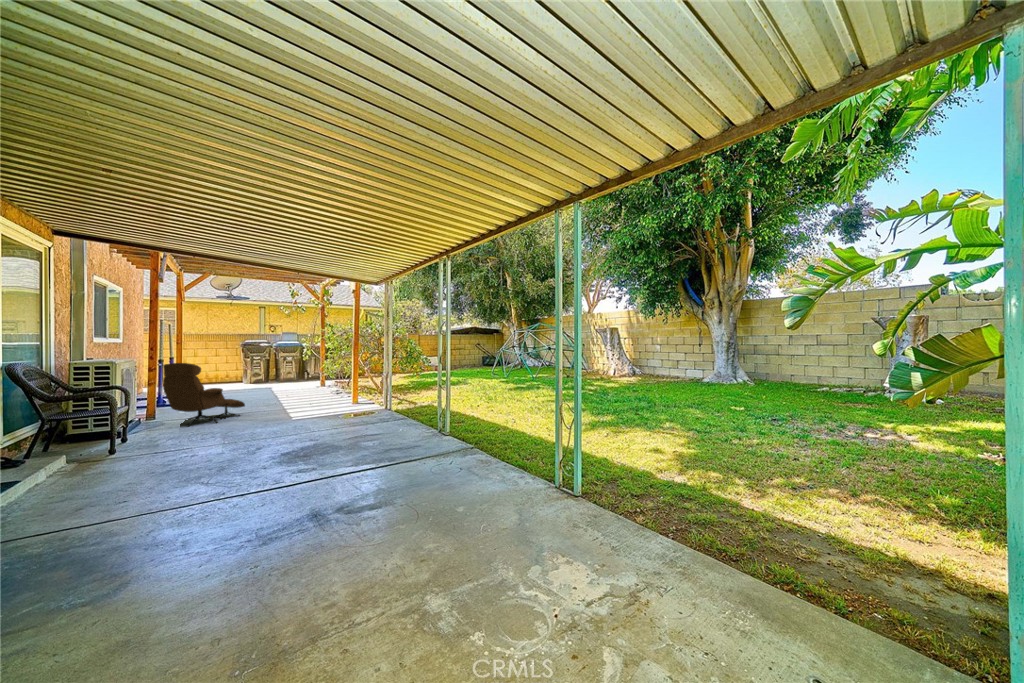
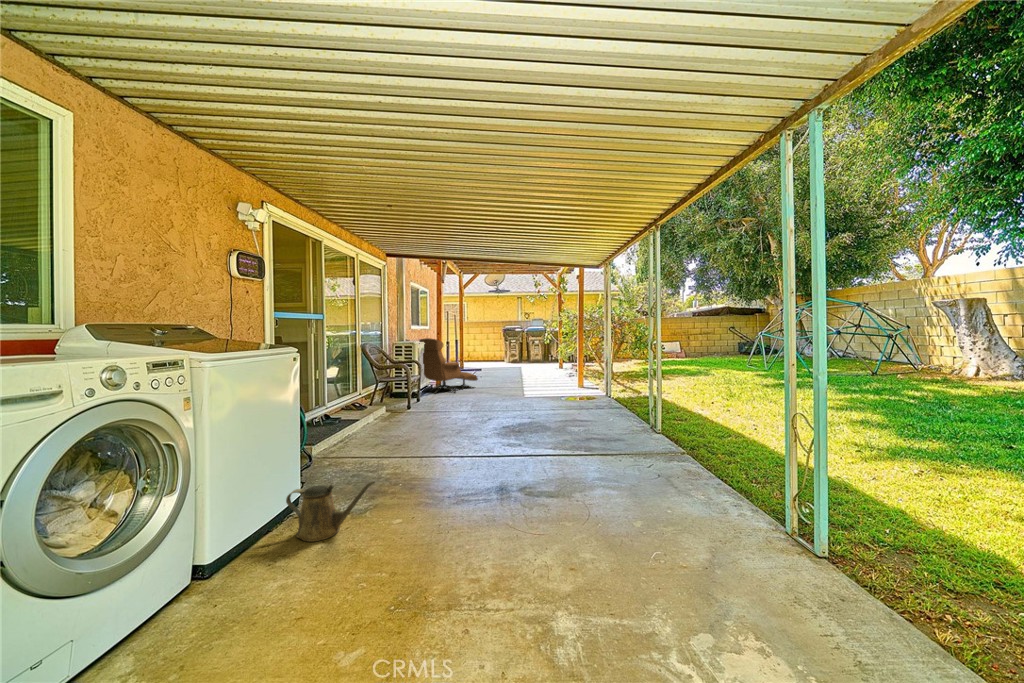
watering can: none [26,528,184,632] -> present [286,481,375,542]

